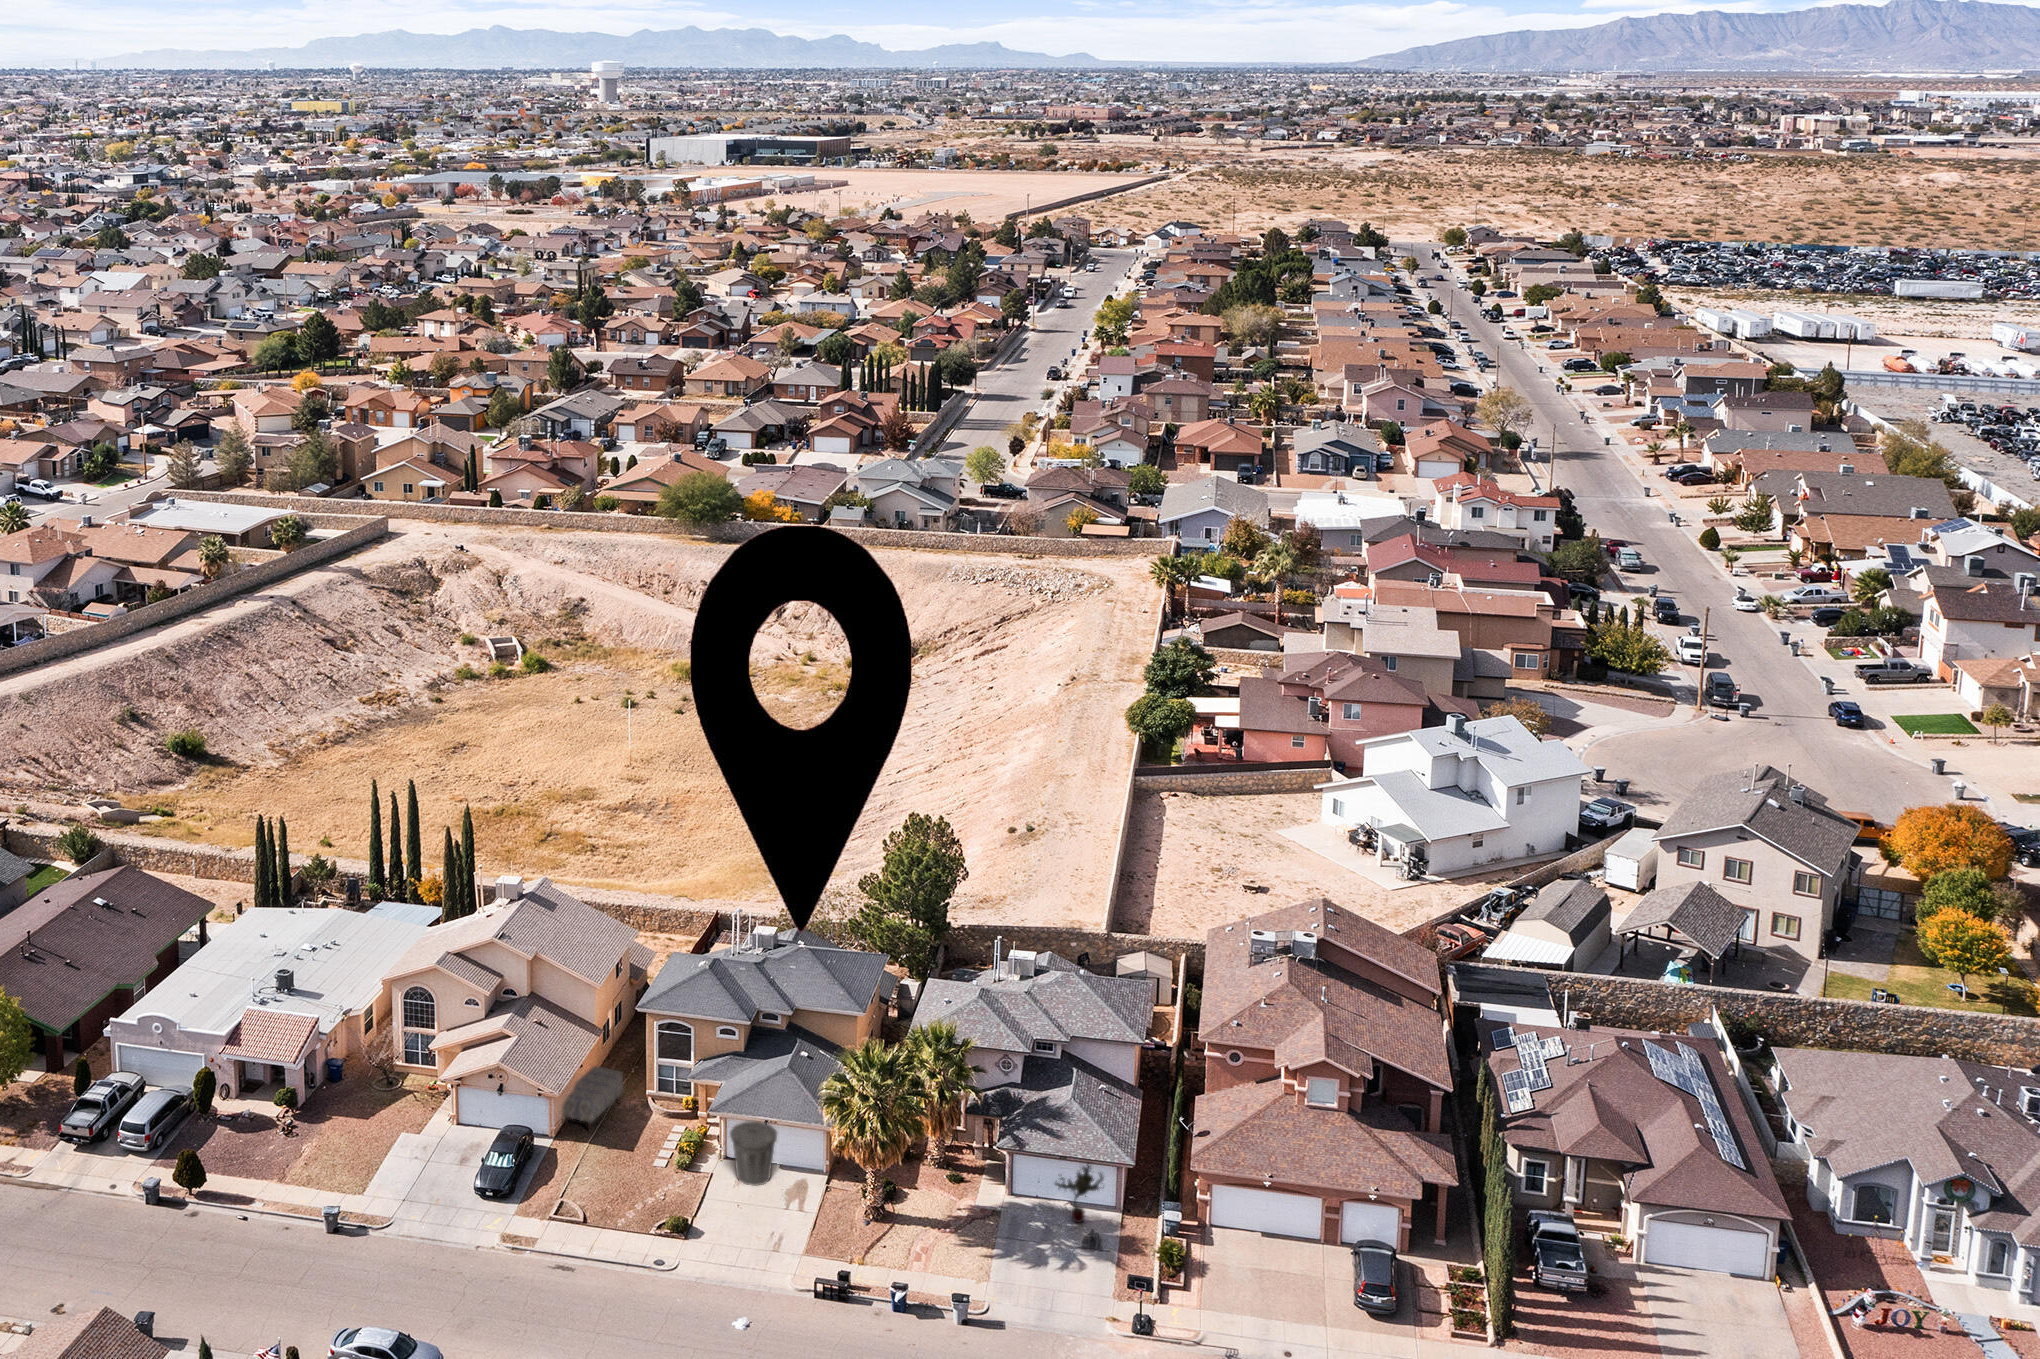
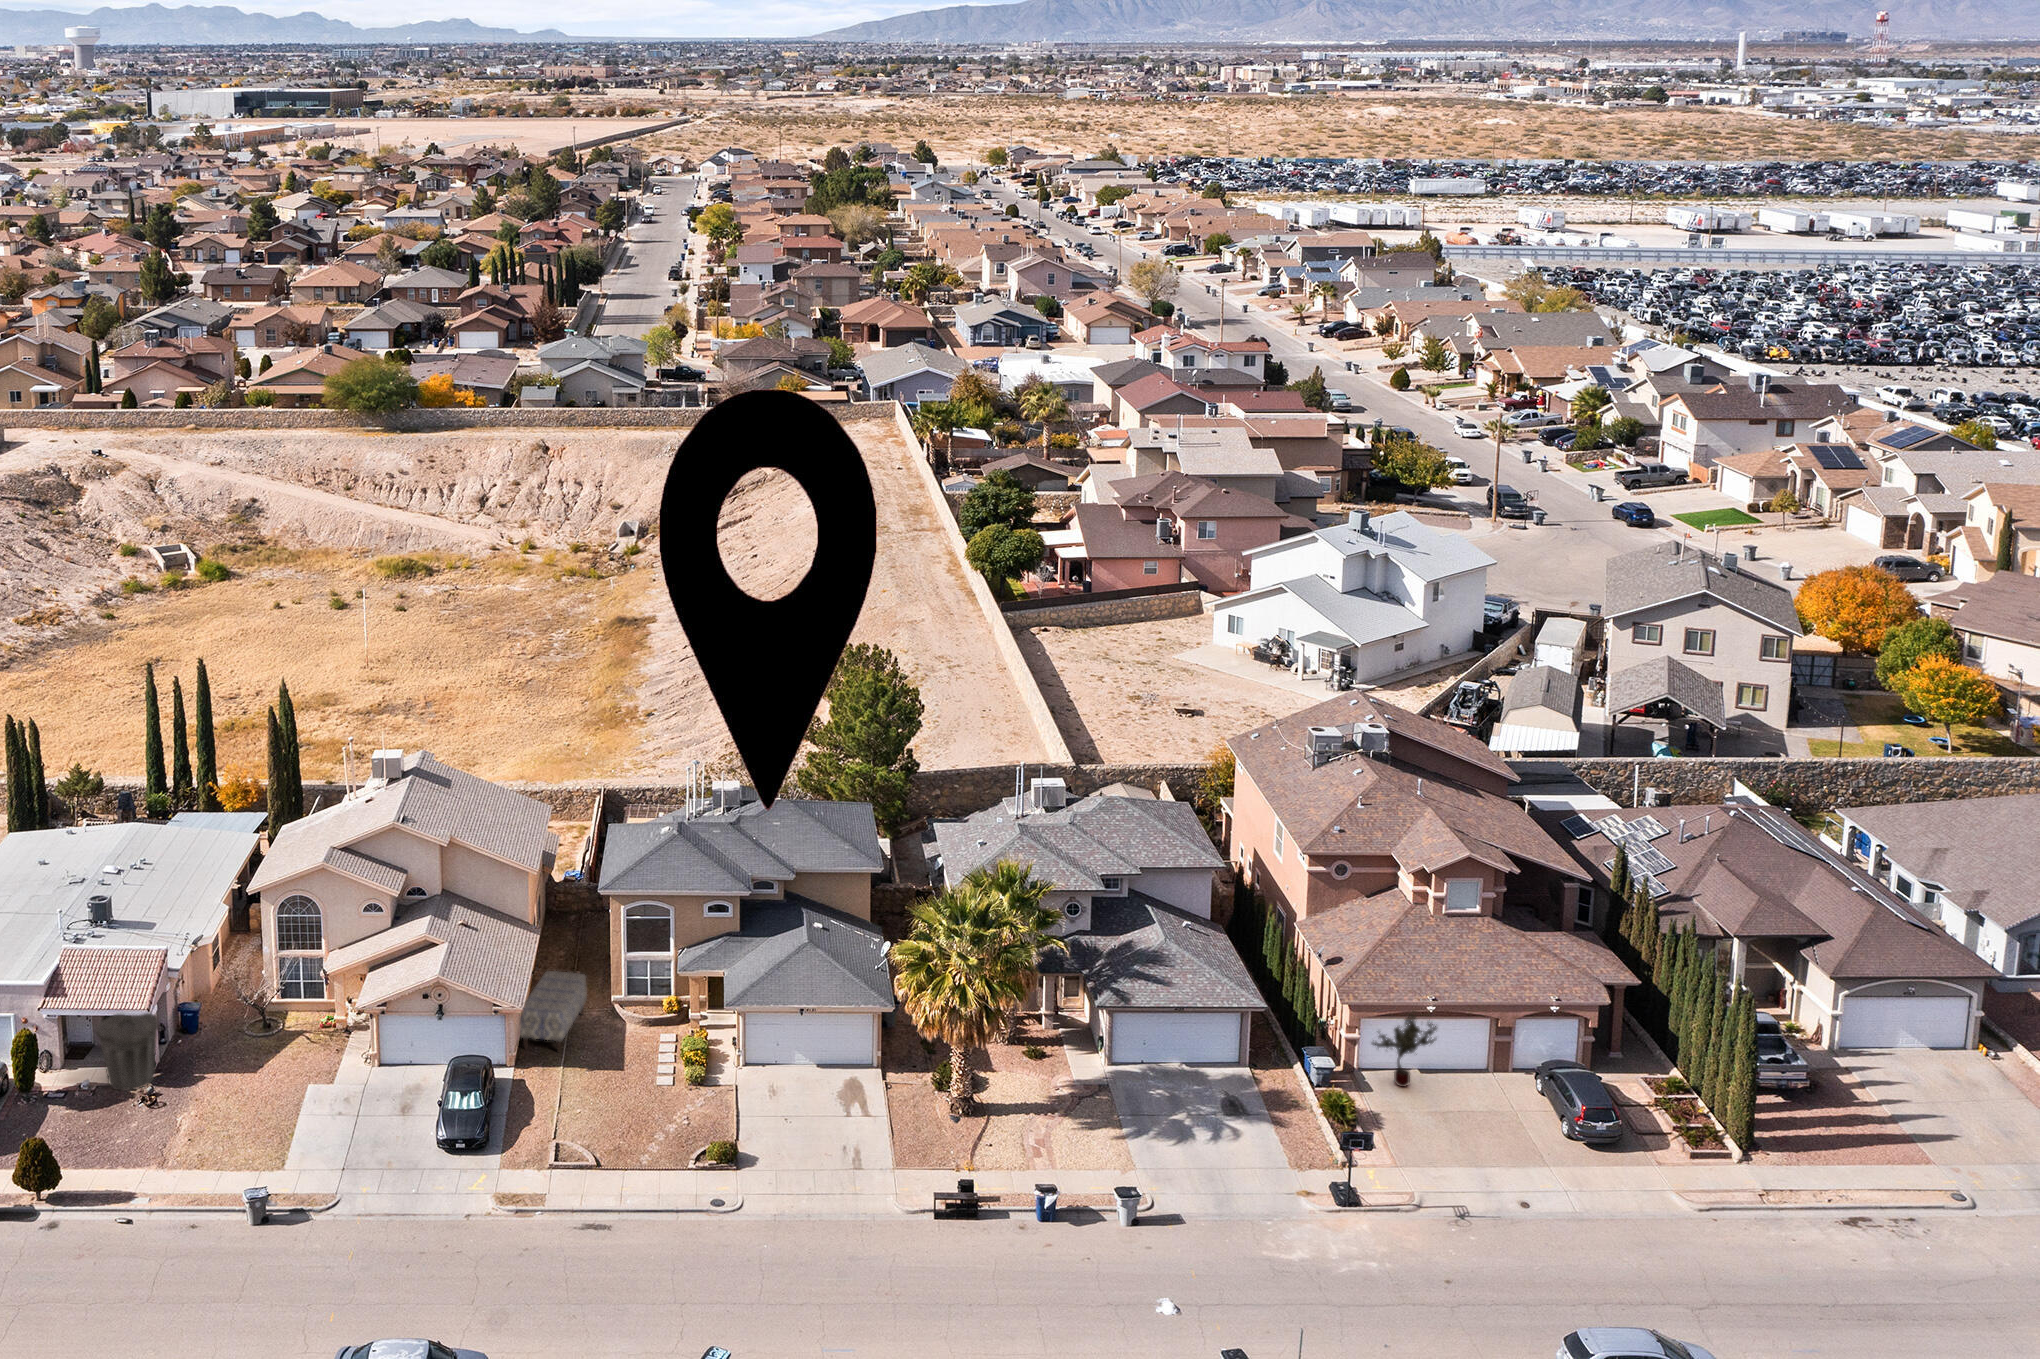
trash can: present [730,1121,777,1186] -> present [96,1013,159,1091]
potted tree: present [1055,1163,1104,1222] -> present [1372,1012,1437,1087]

